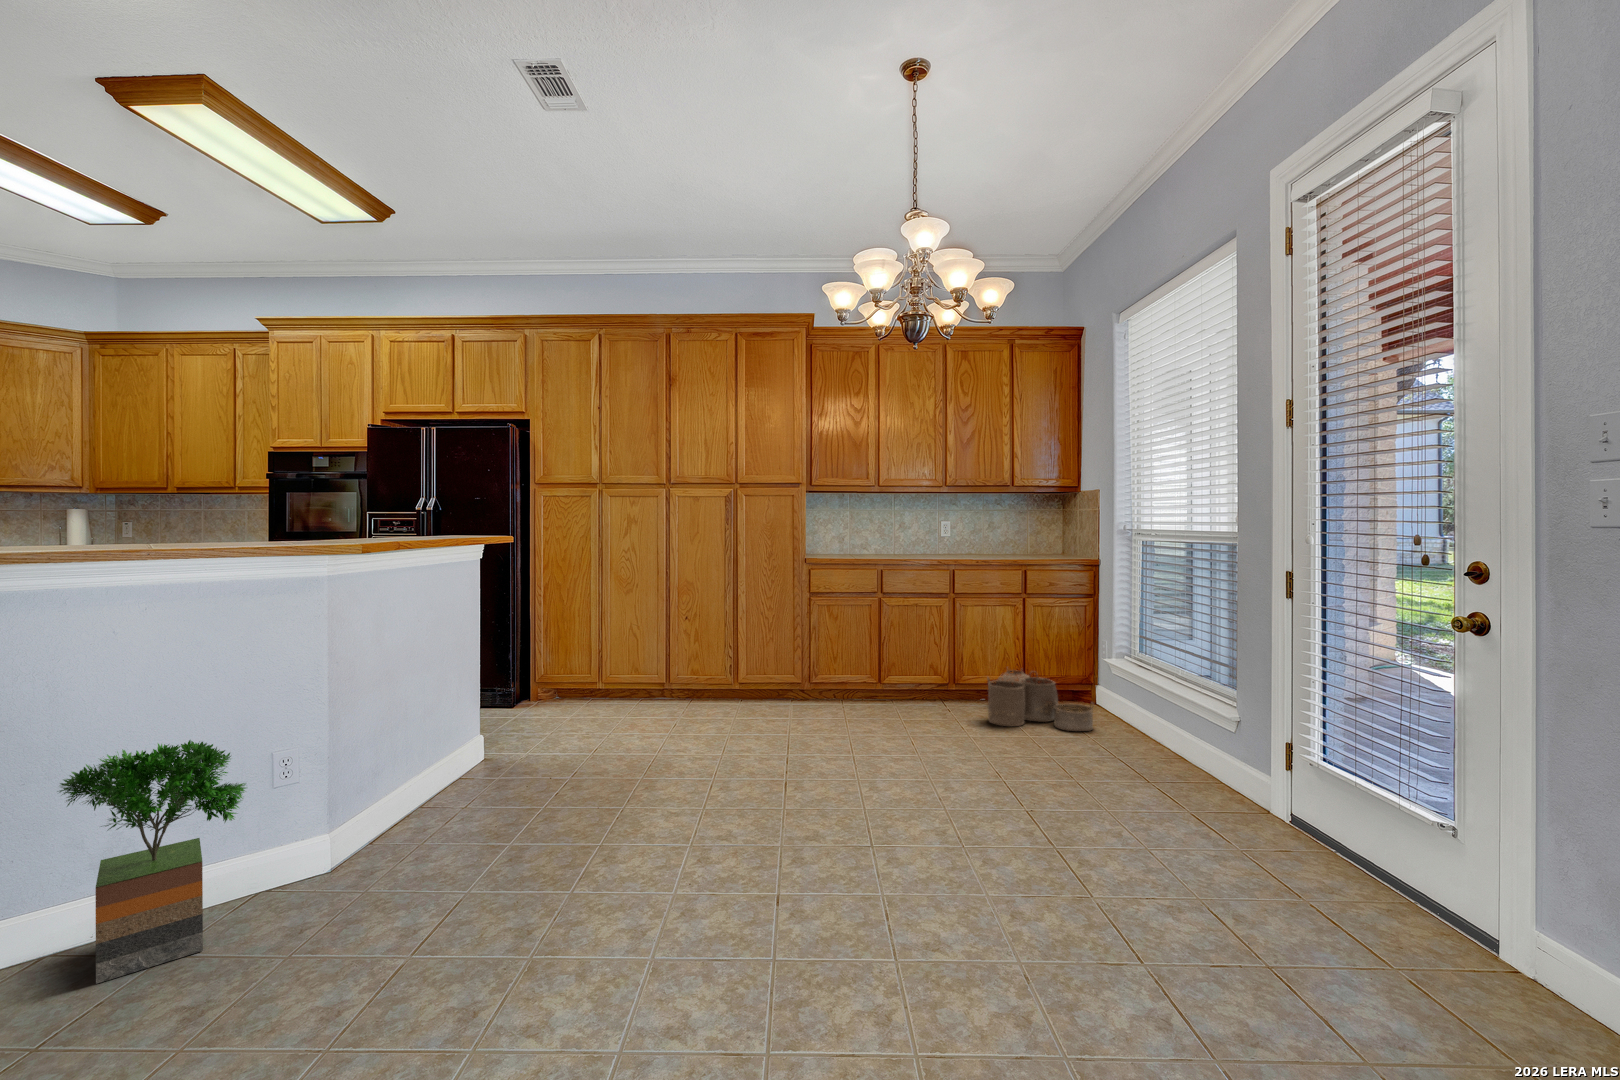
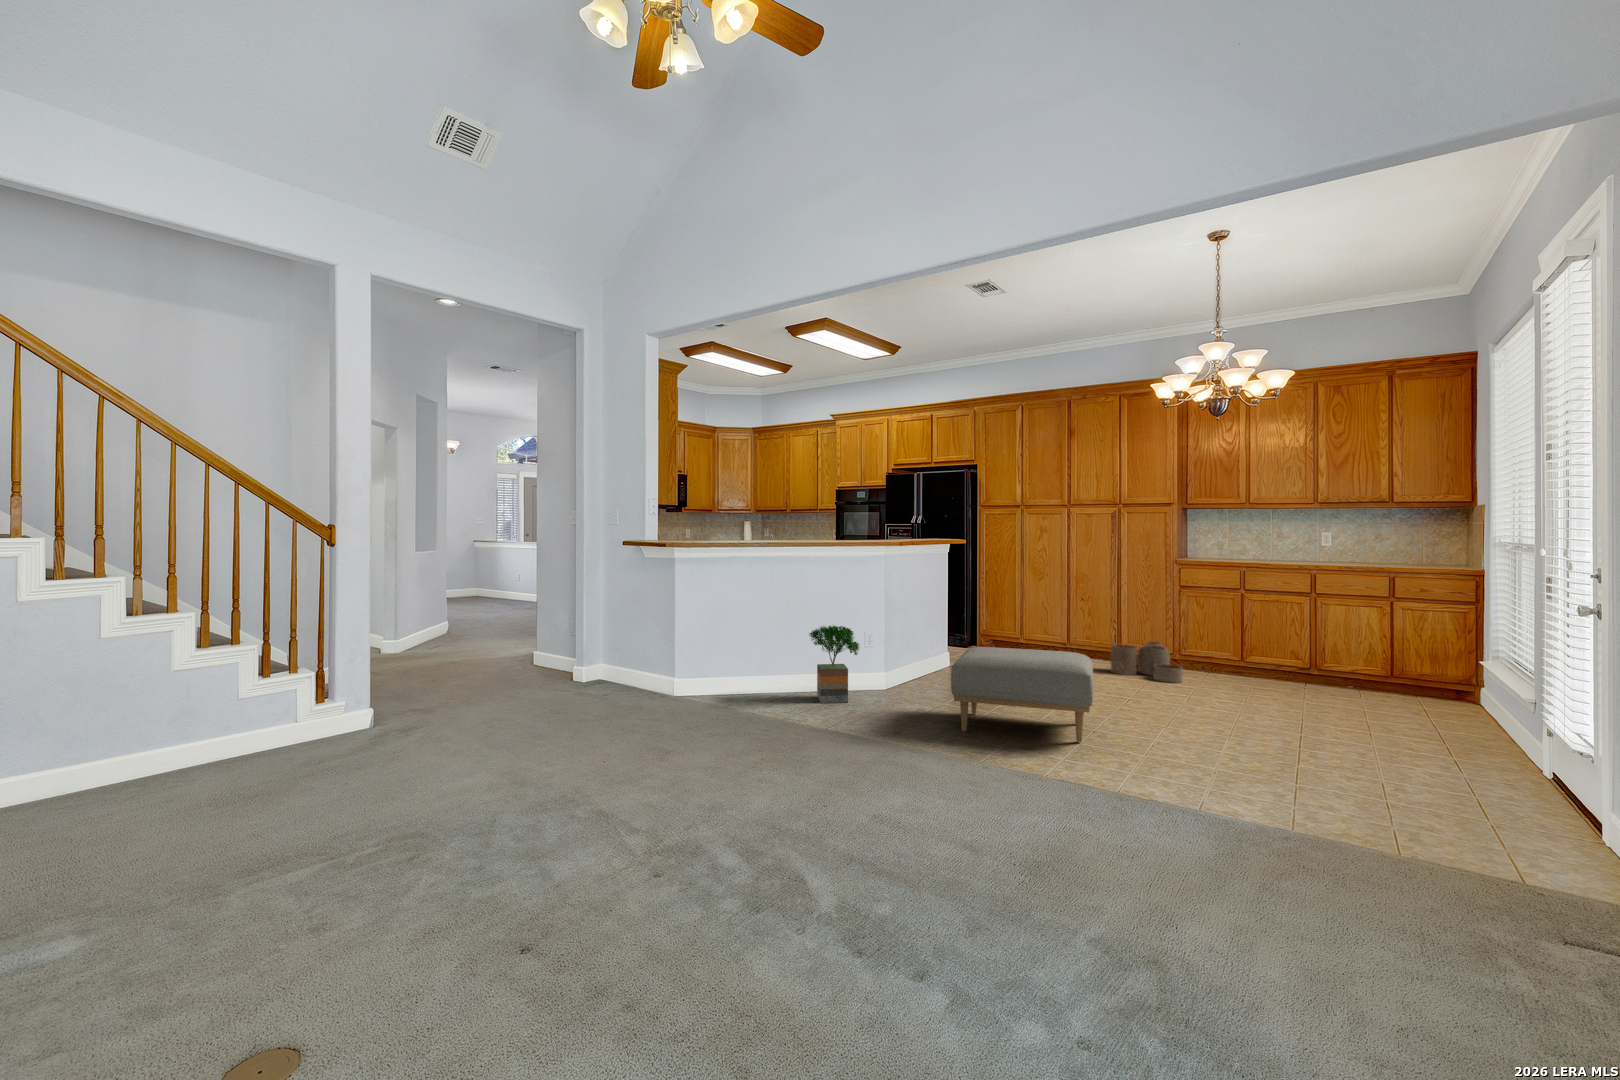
woven basket: present [987,670,1093,731] -> present [1110,641,1183,683]
ottoman: none [506,735,834,991] -> present [951,647,1093,743]

